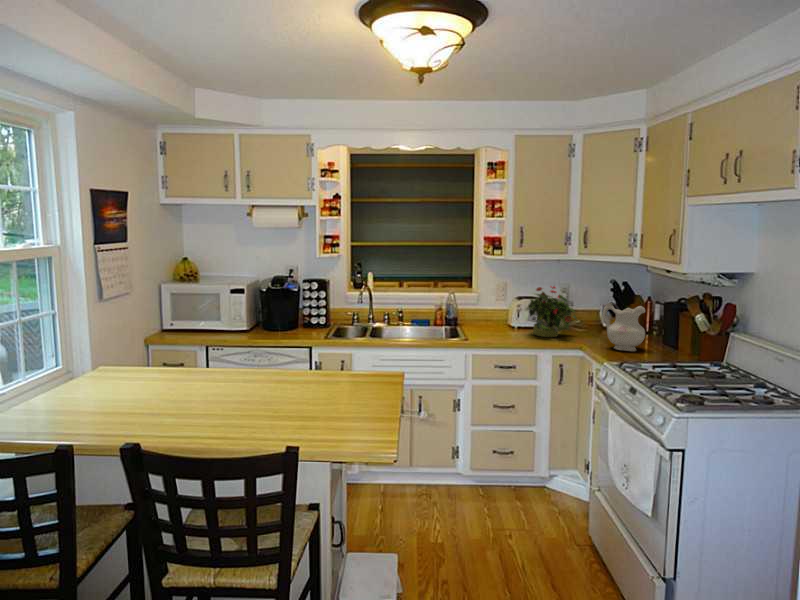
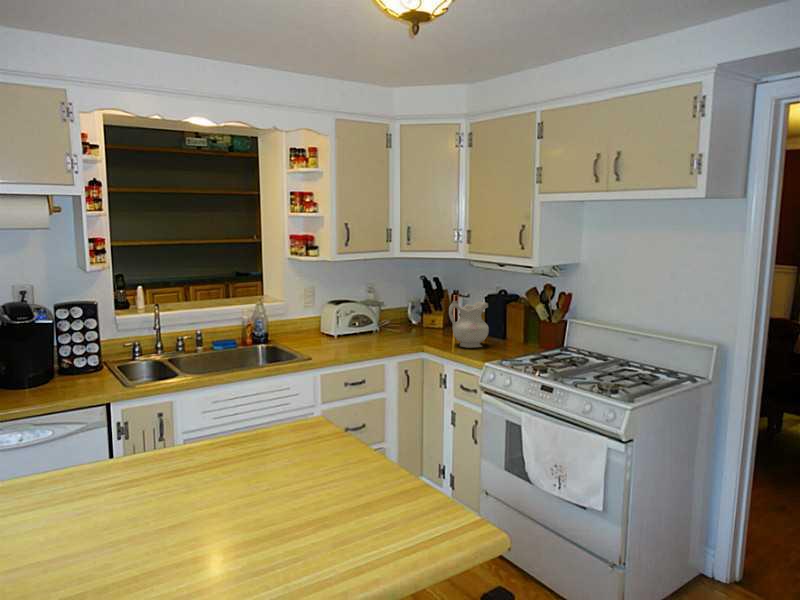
potted plant: present [528,286,576,337] -> none [351,286,409,343]

